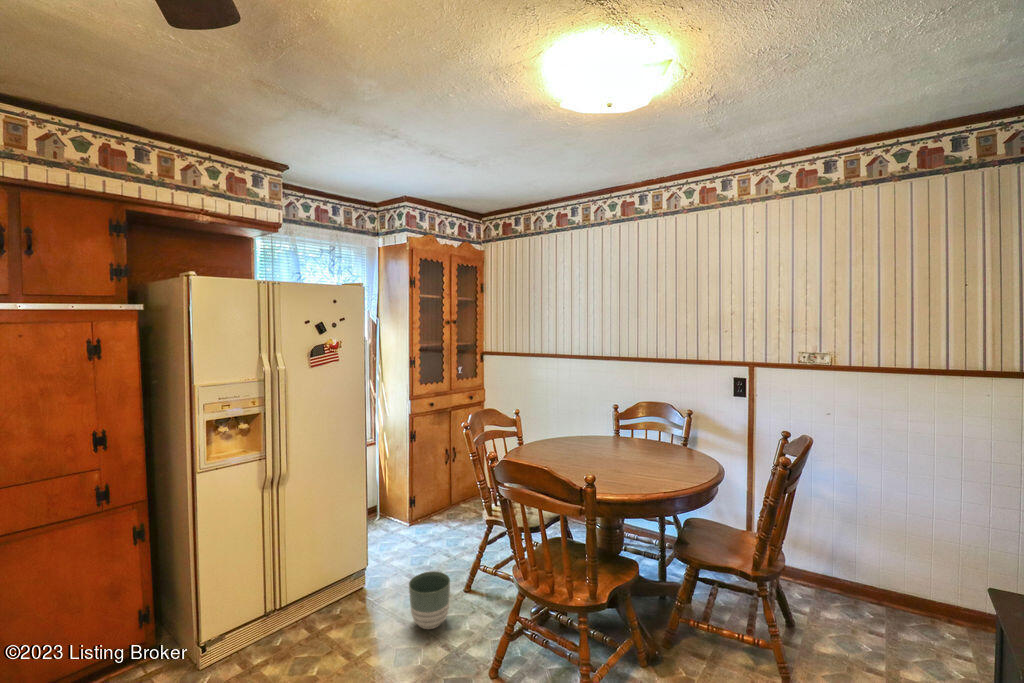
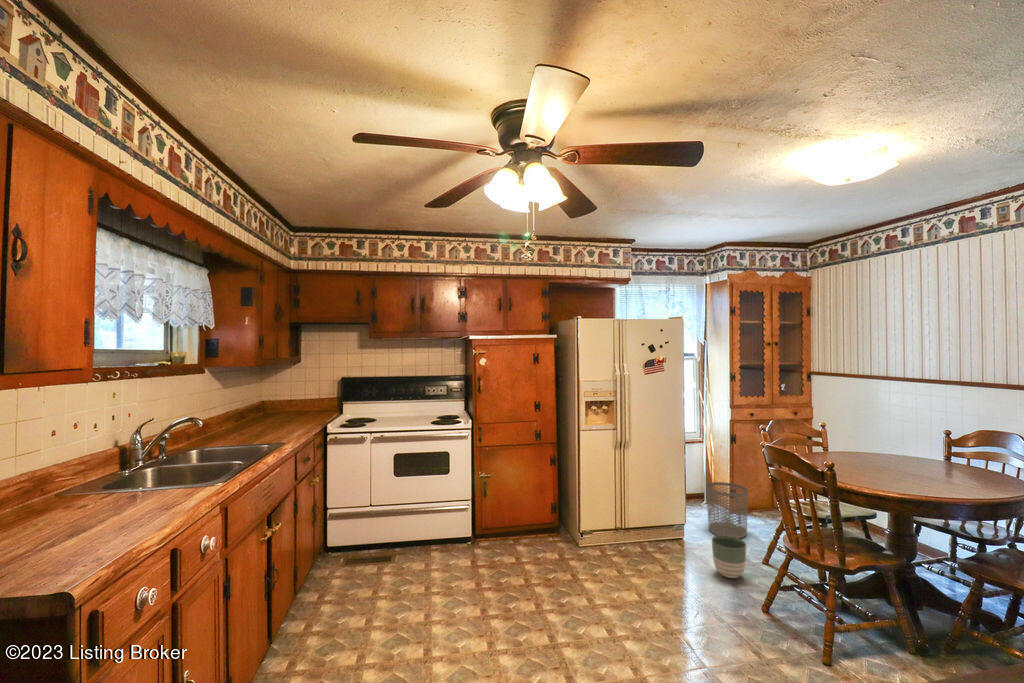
waste bin: none [388,493,436,564] -> present [706,482,748,538]

